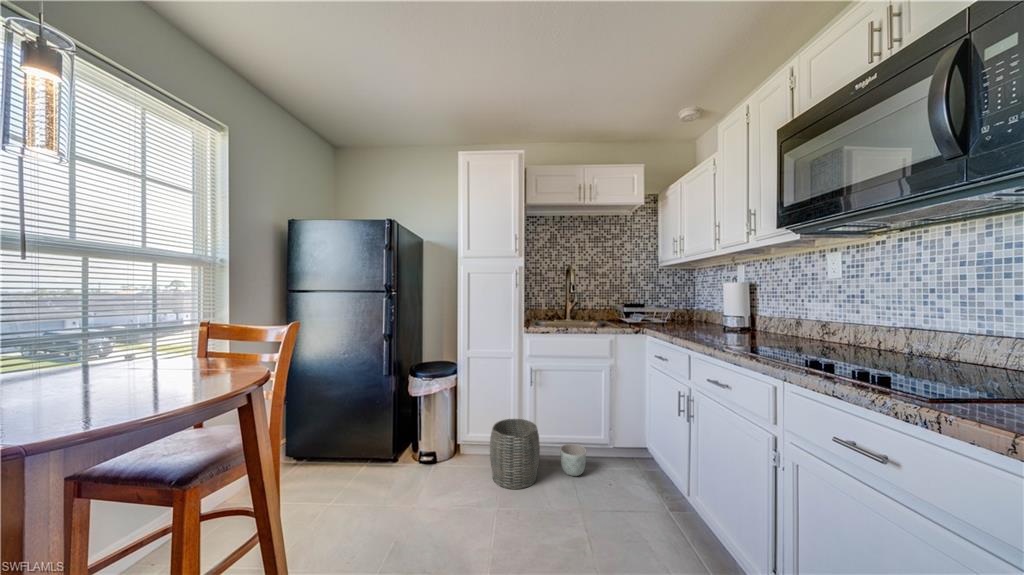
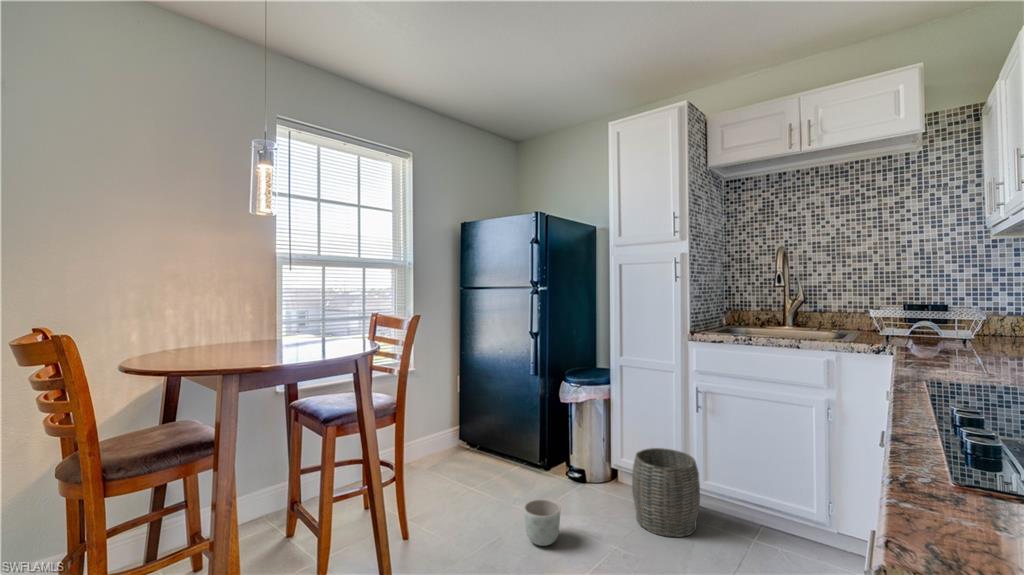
planter: present [560,444,586,476] -> present [524,499,561,546]

